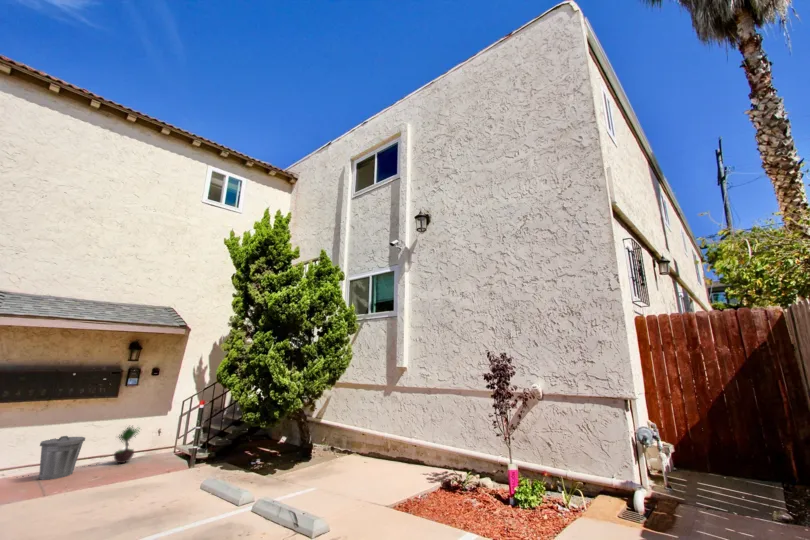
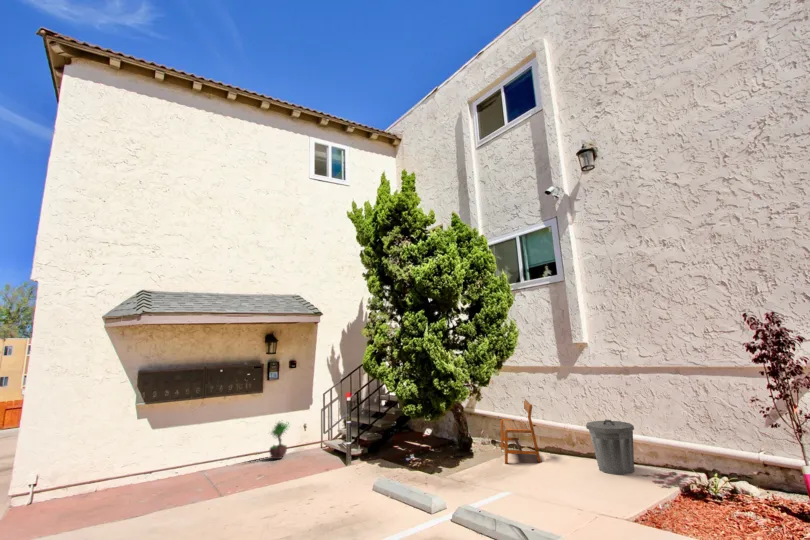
bench: none [330,410,363,466] -> present [501,399,541,463]
trash can: present [39,436,85,480] -> present [586,420,634,475]

